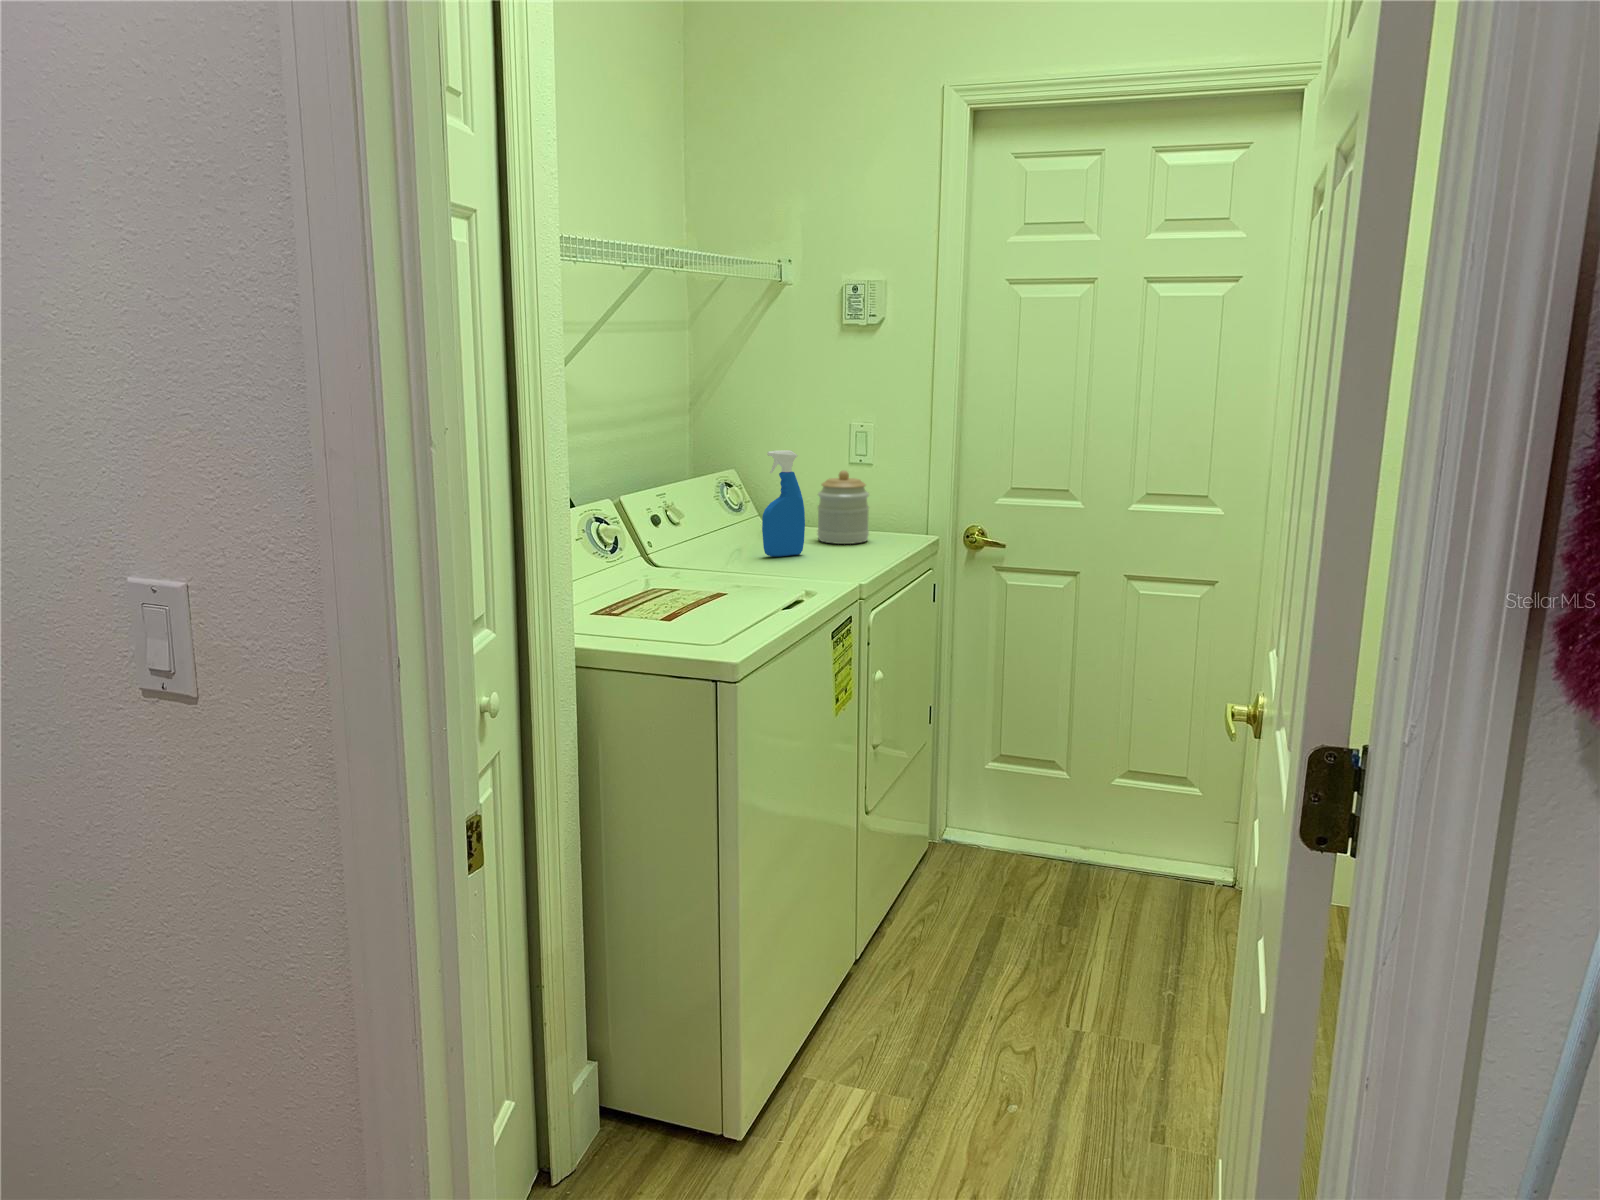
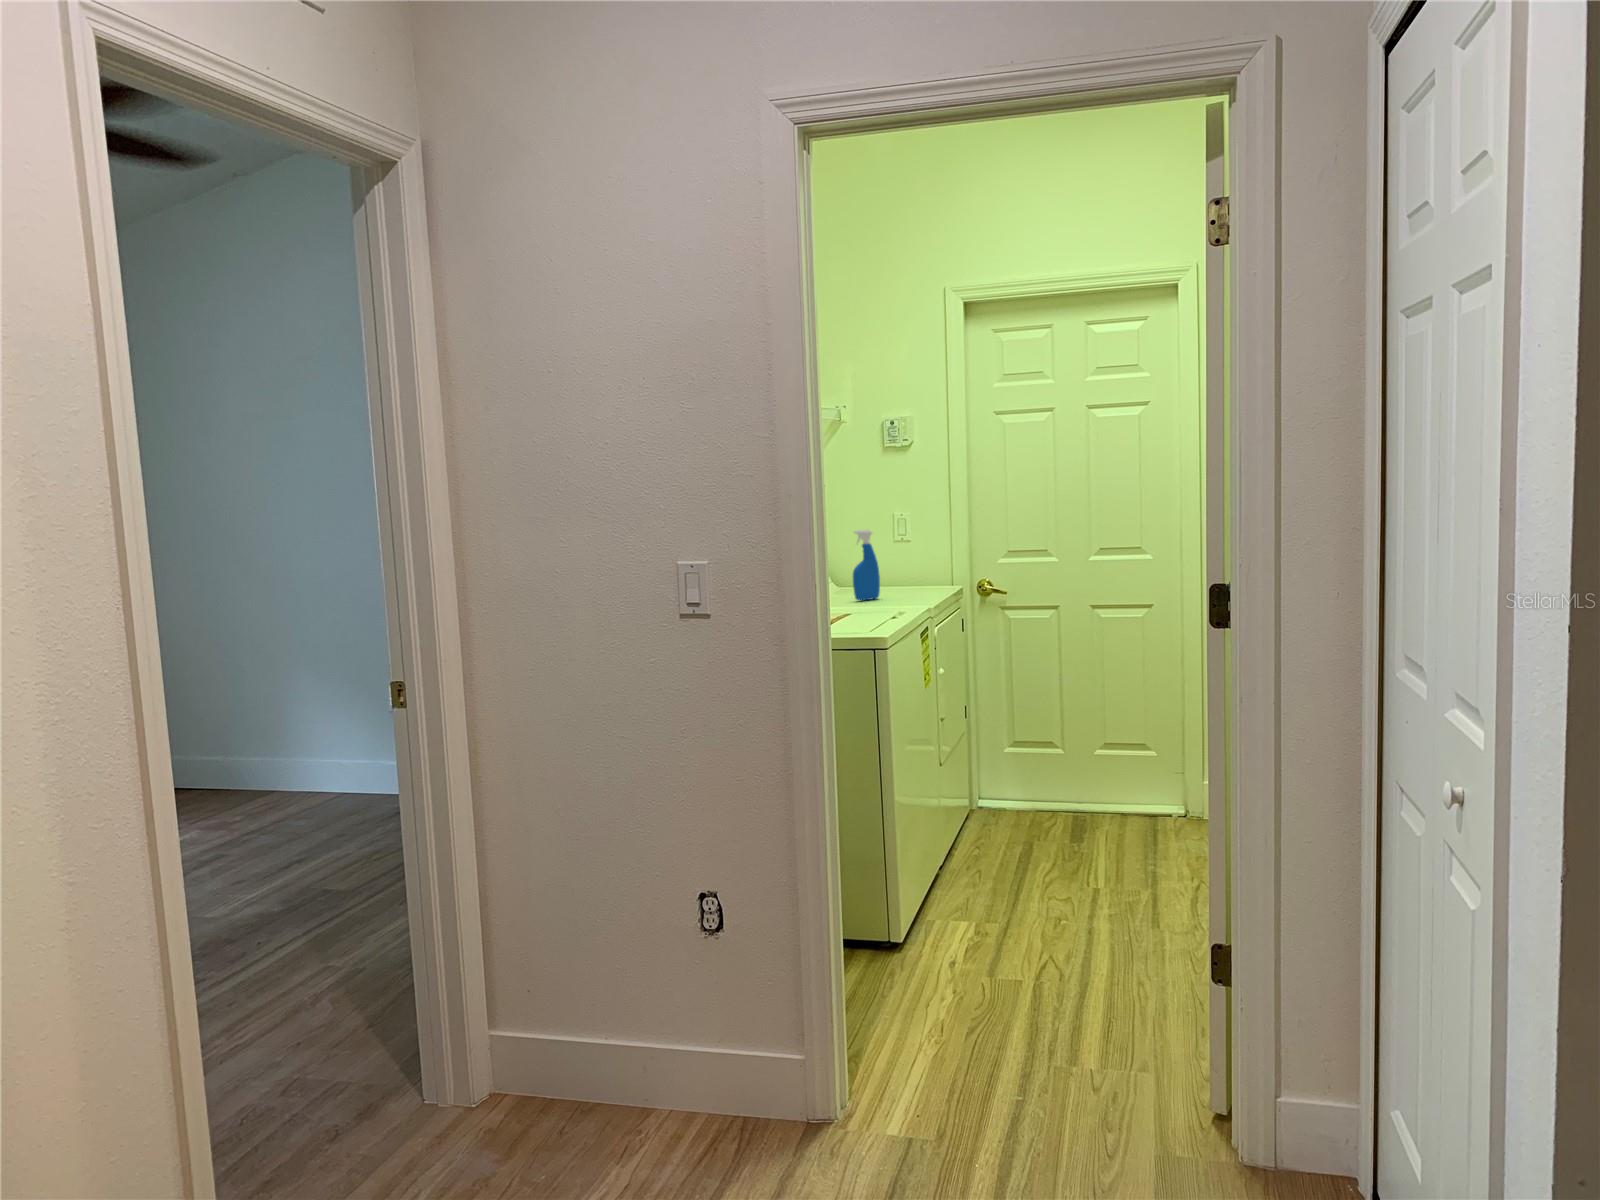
jar: present [818,470,869,544] -> none [881,544,917,593]

